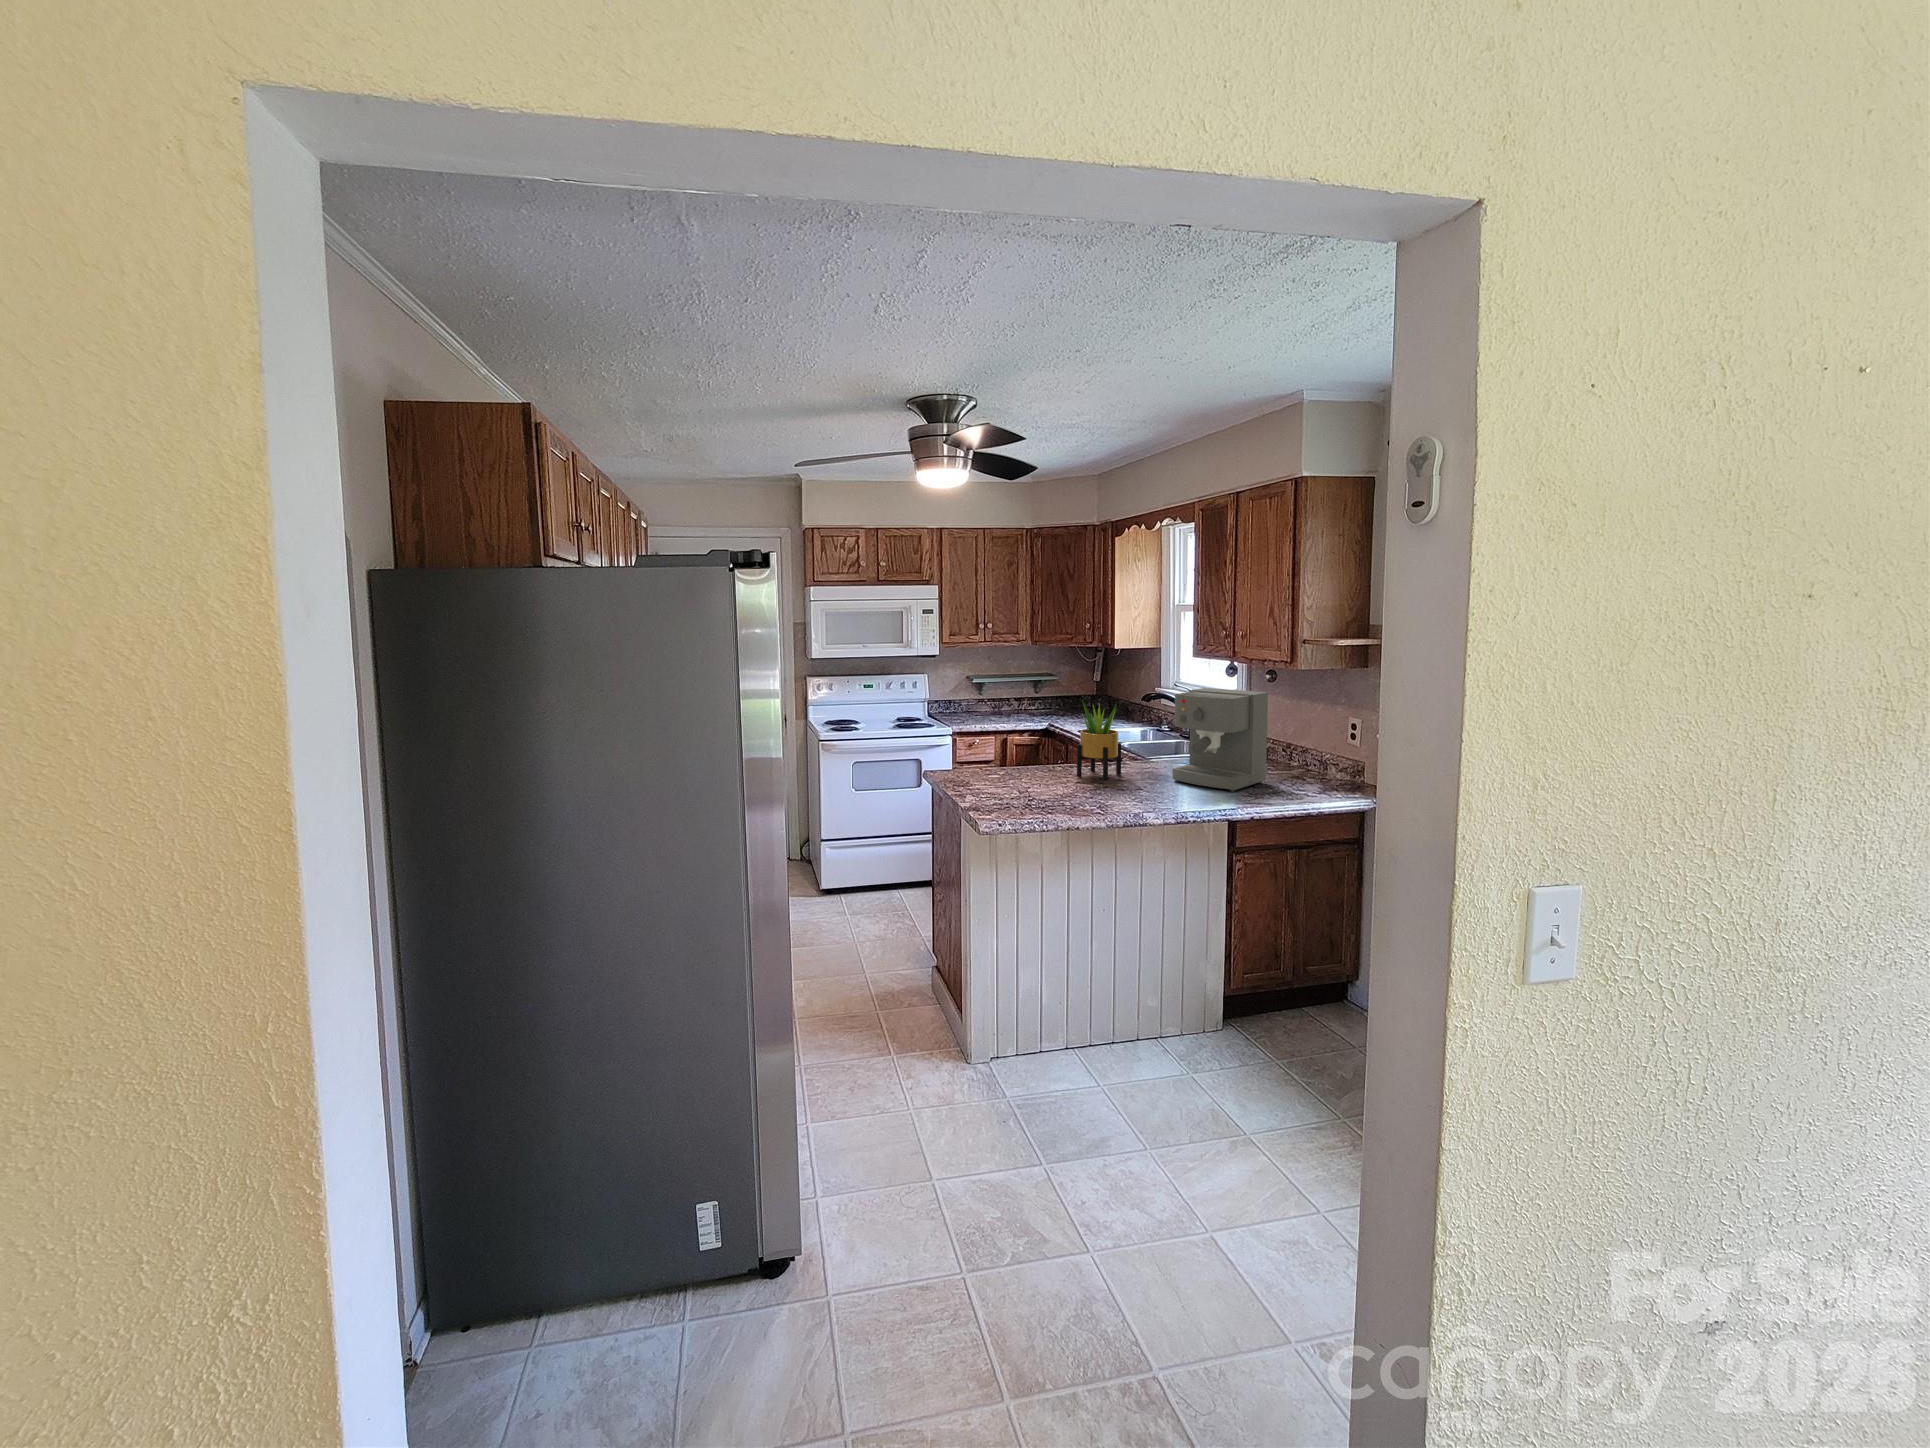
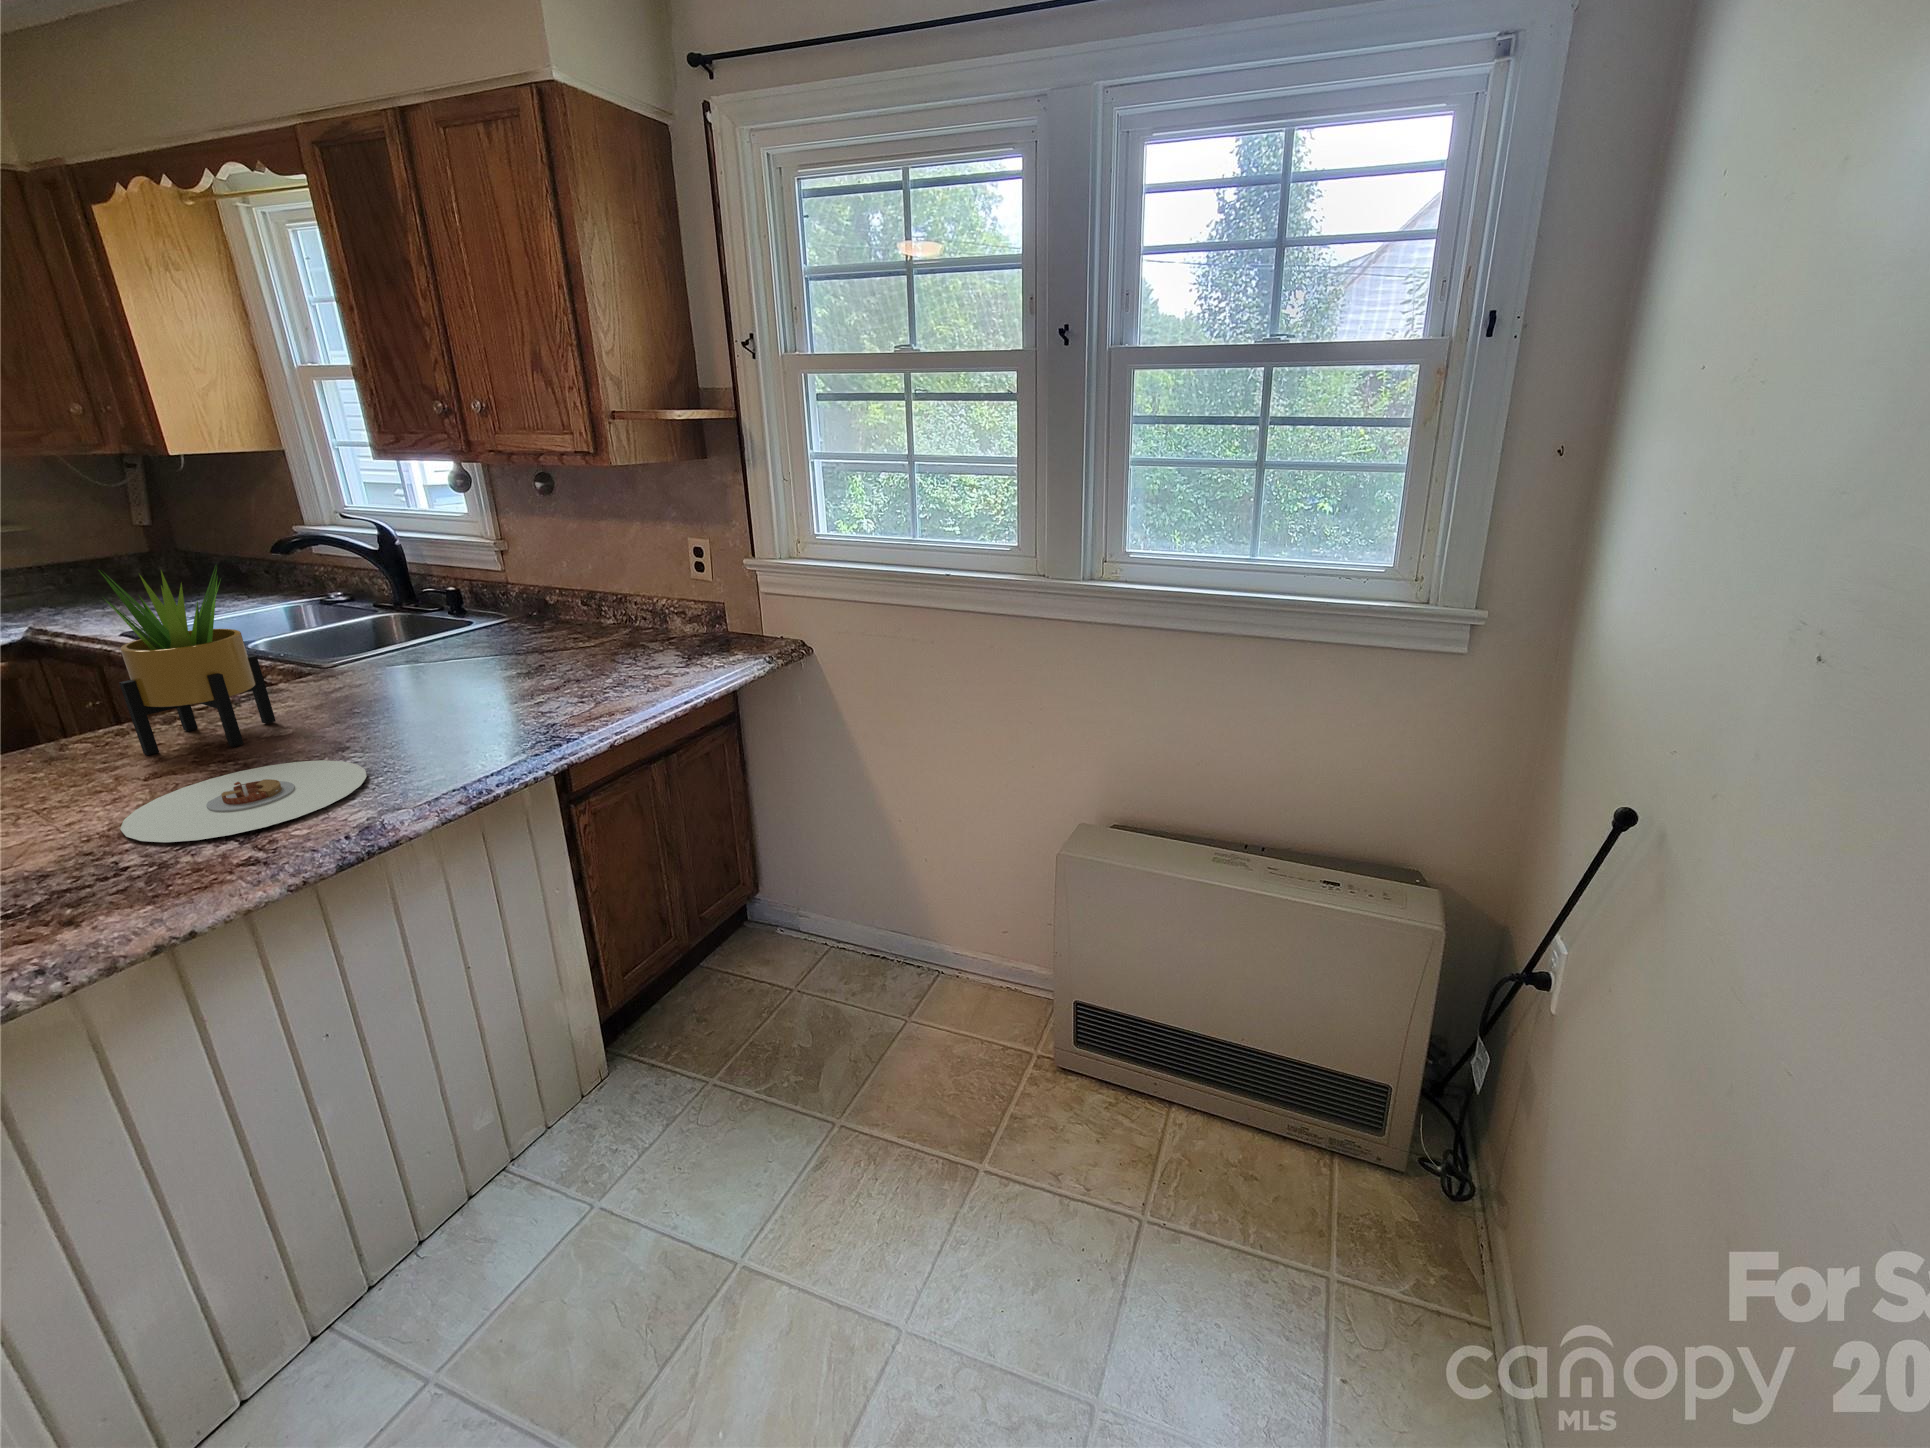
coffee maker: present [1172,688,1268,792] -> none [372,511,588,707]
plate: none [1066,788,1145,806] -> present [120,760,367,842]

